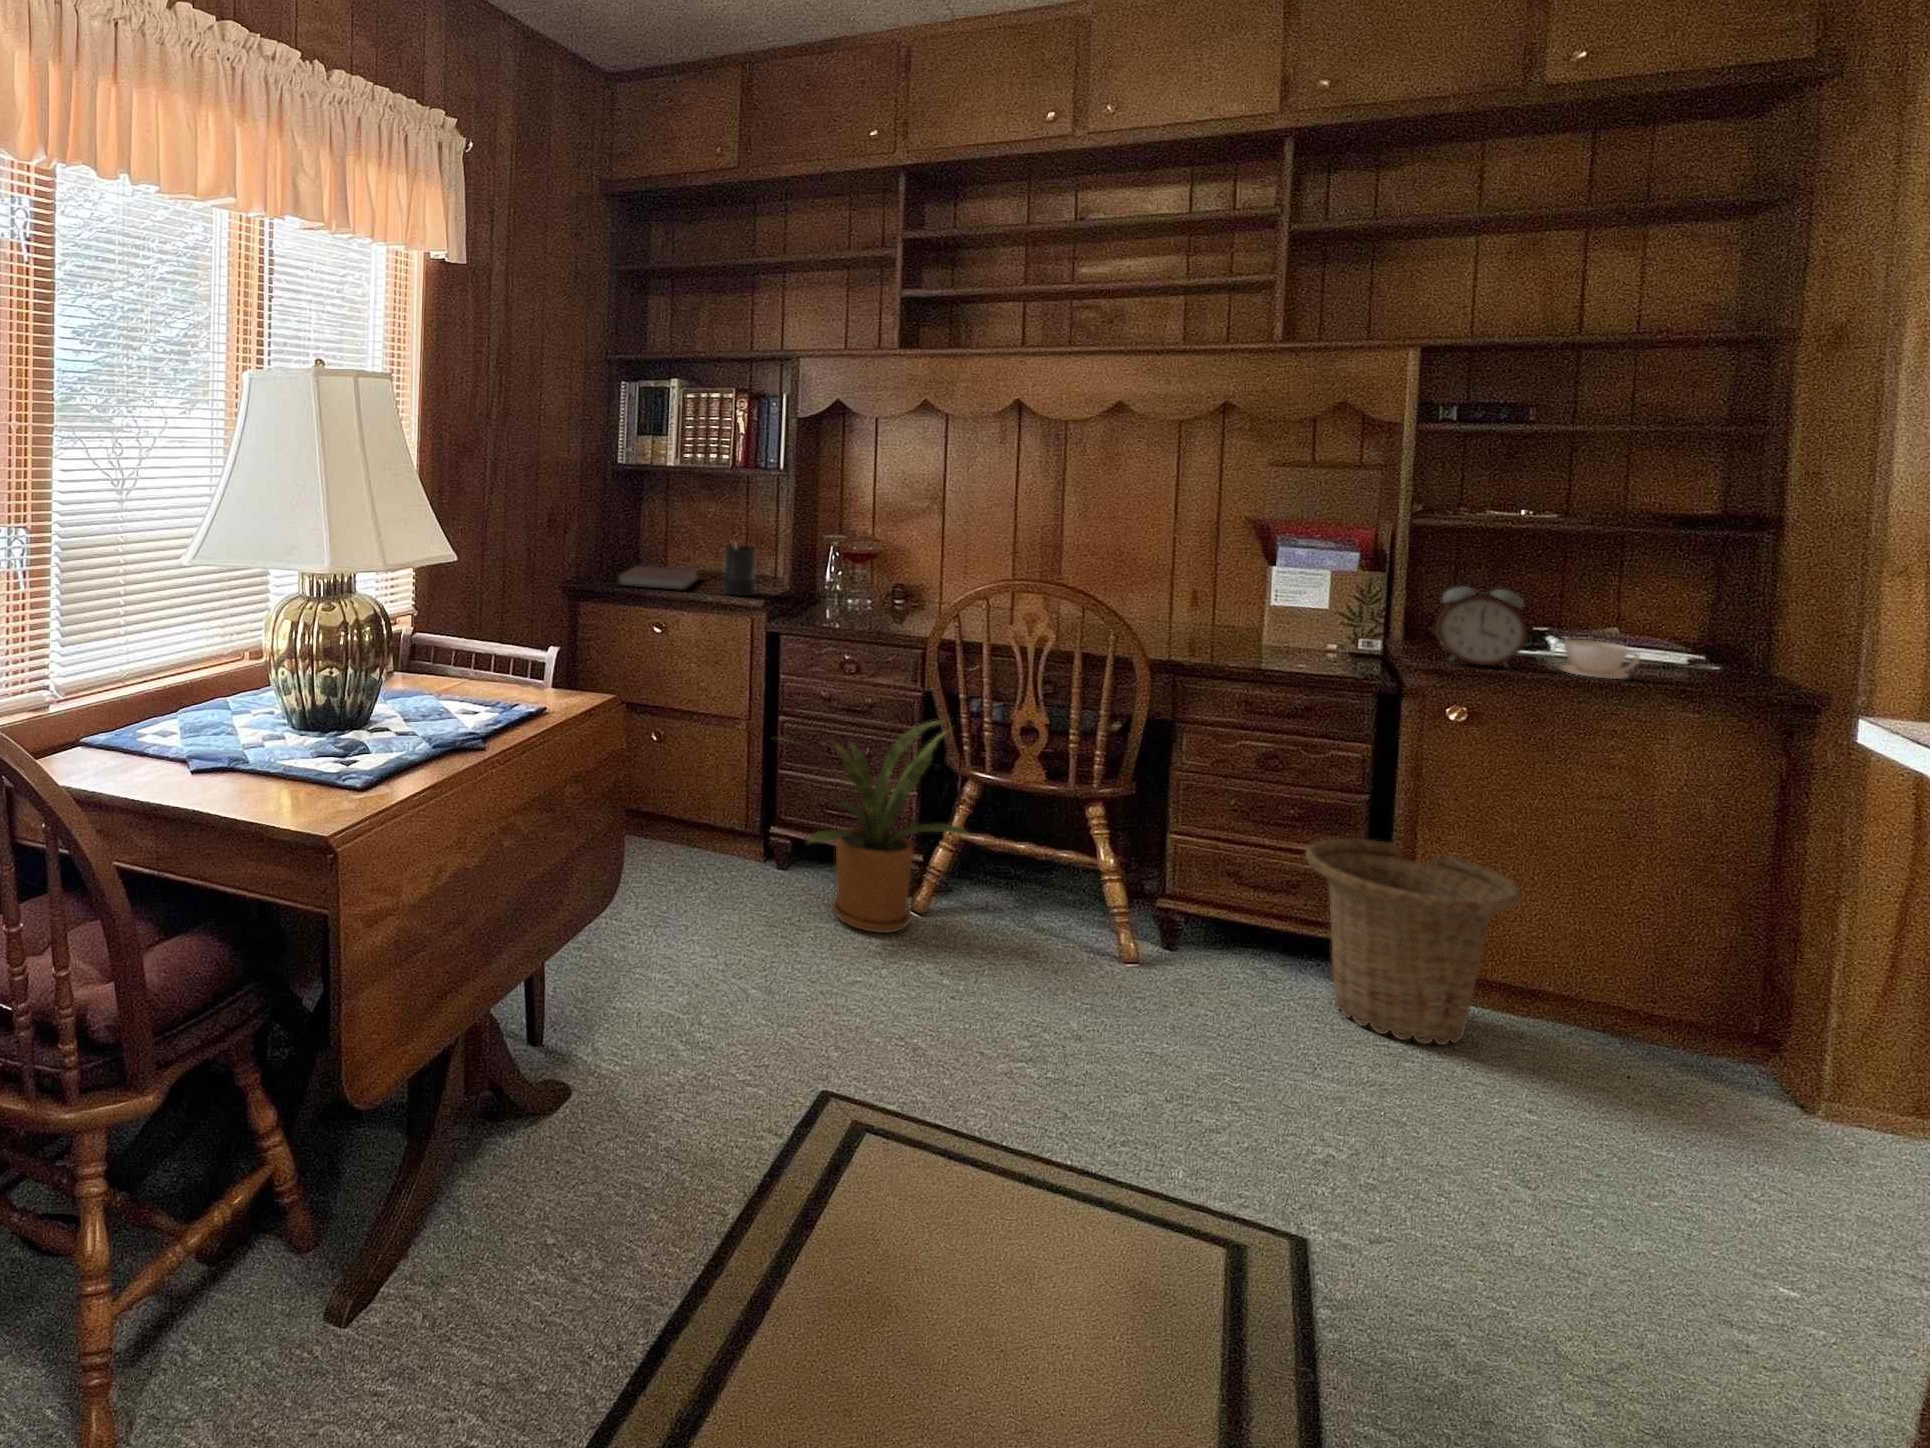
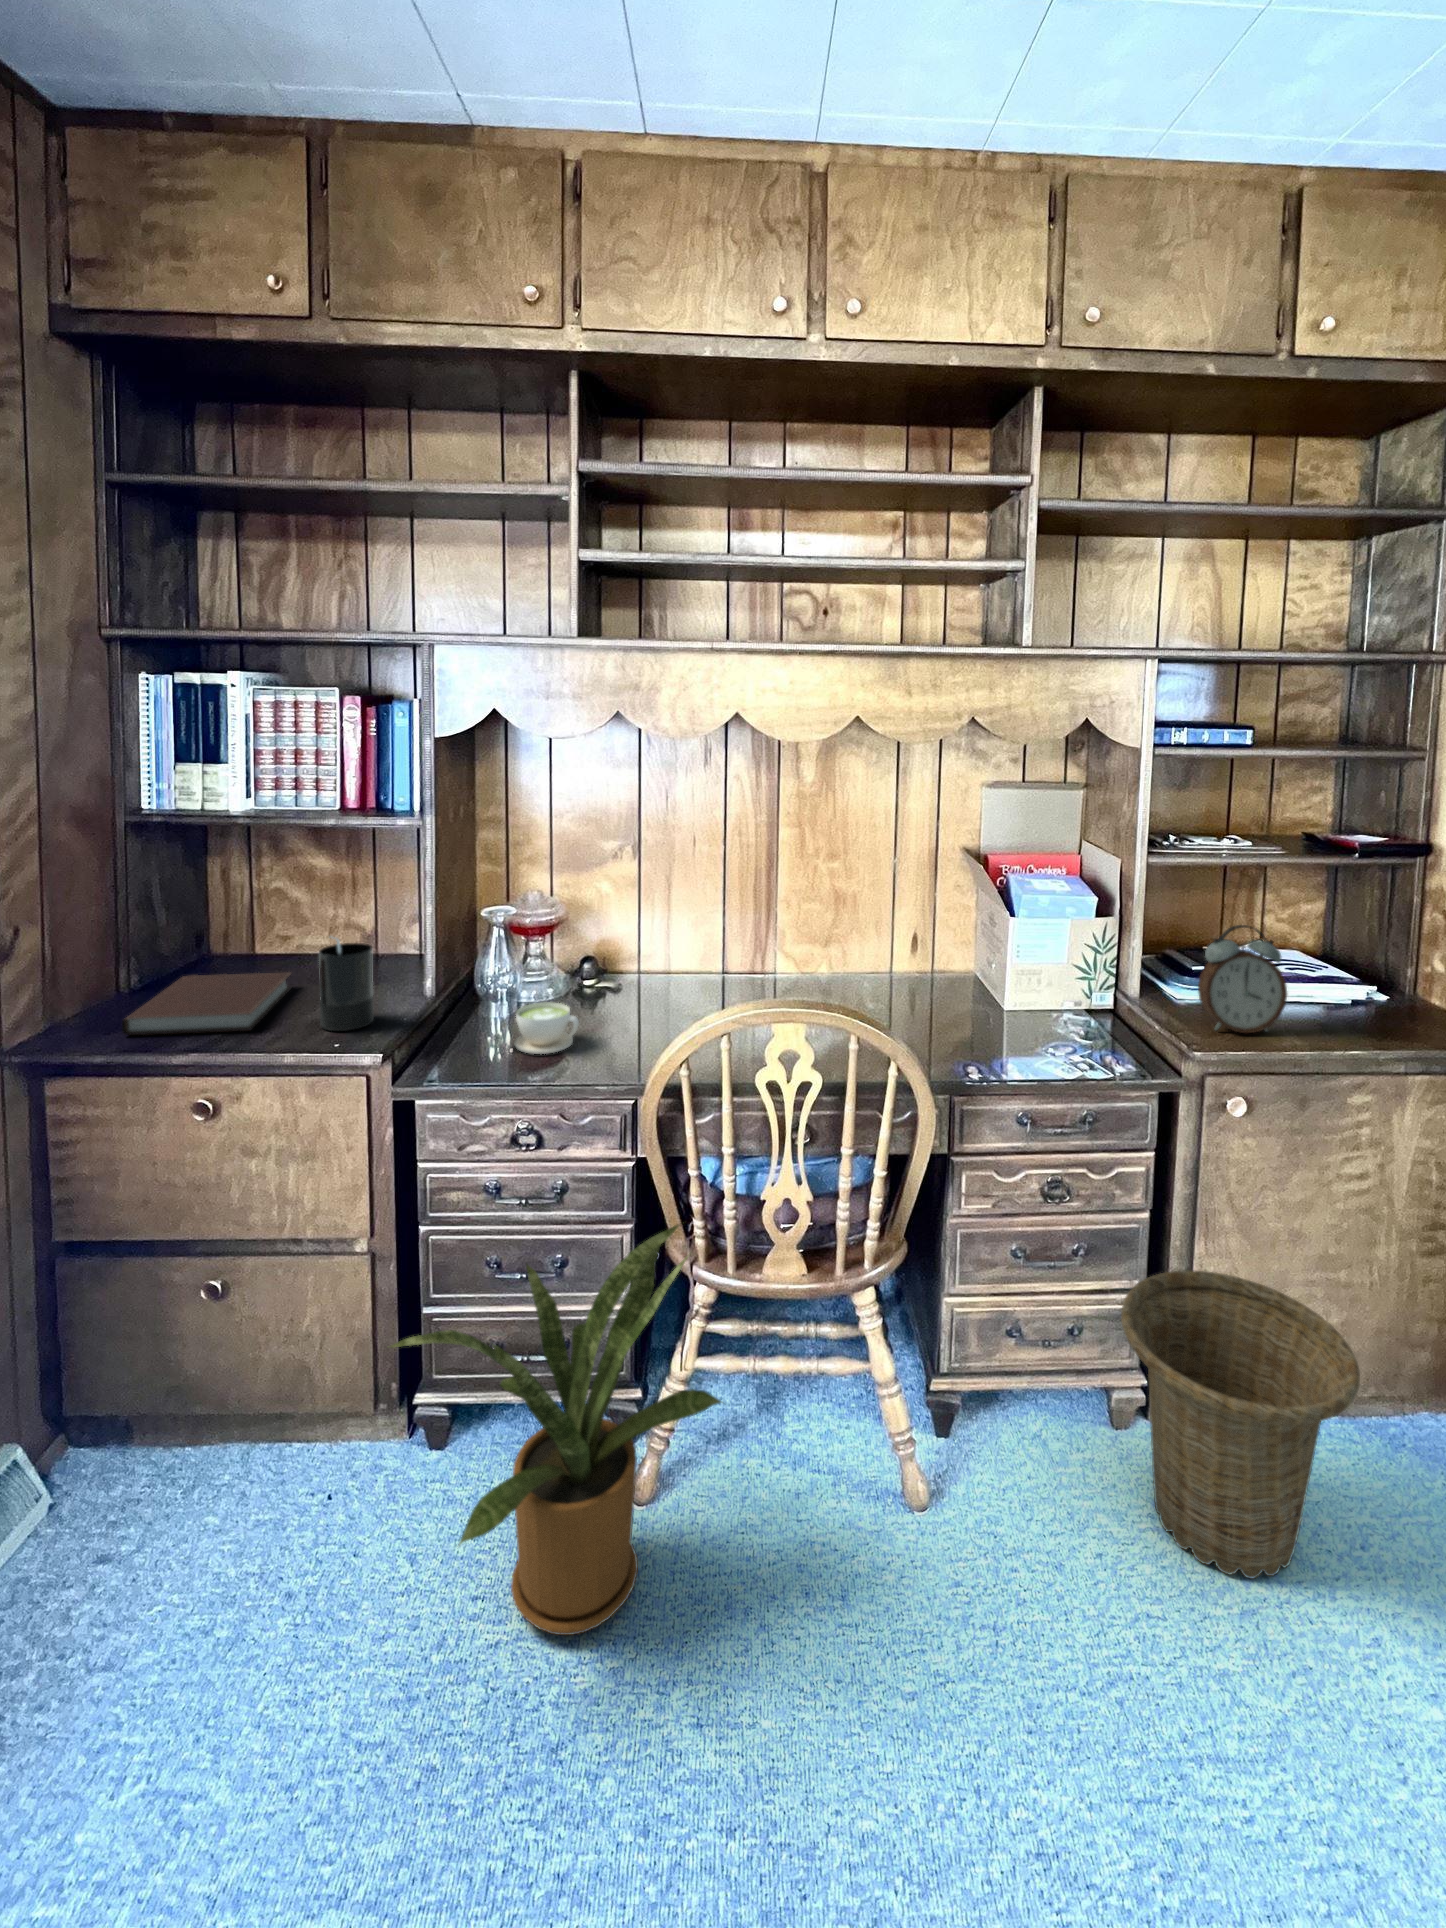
coffee cup: present [1560,640,1639,679] -> present [514,1002,579,1054]

